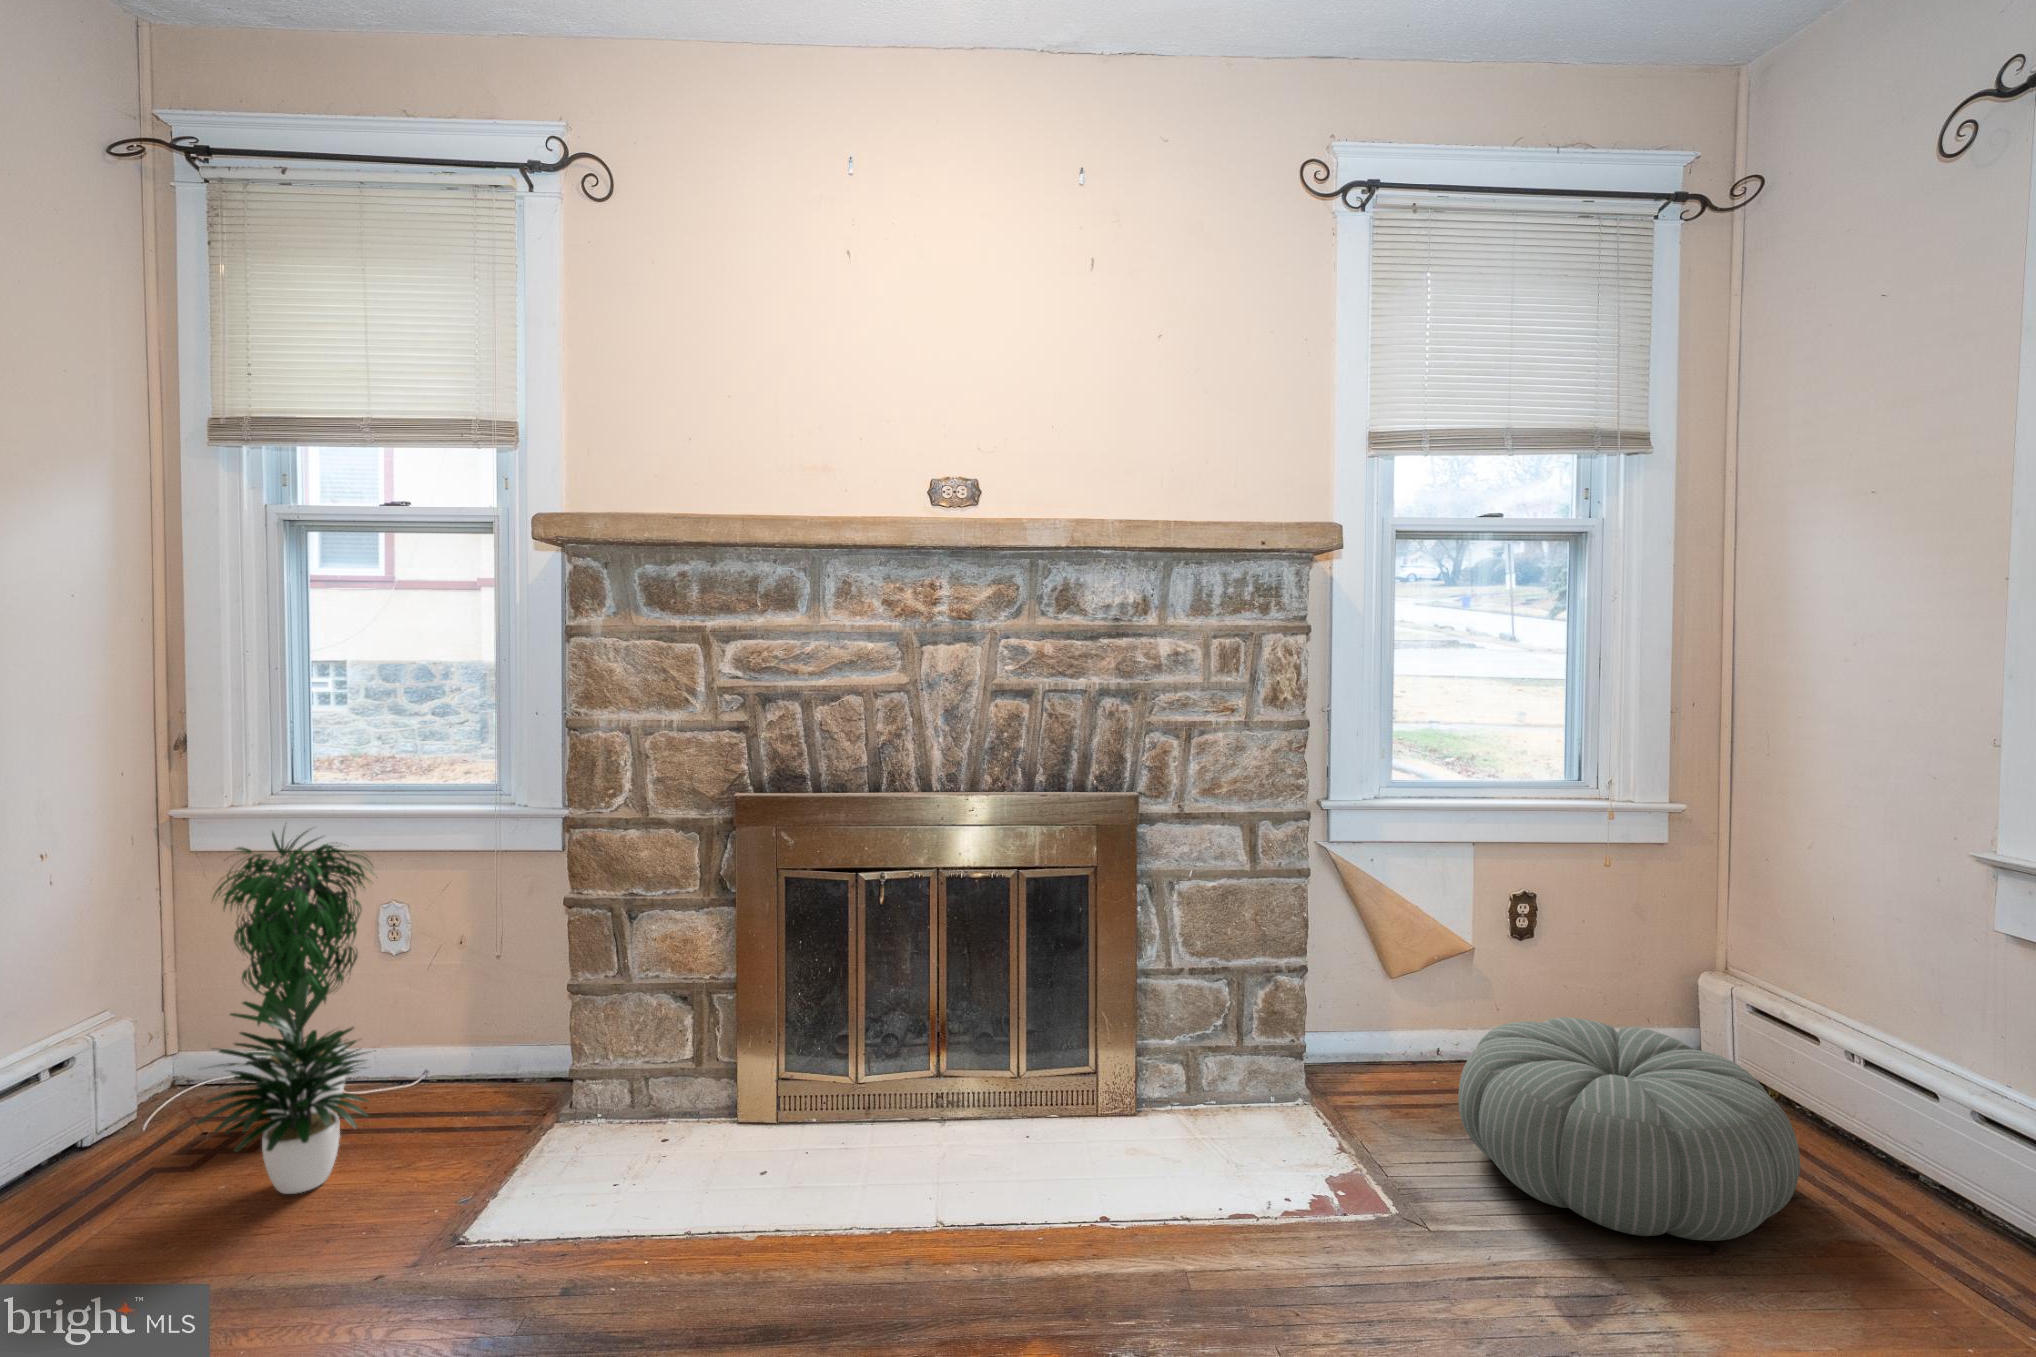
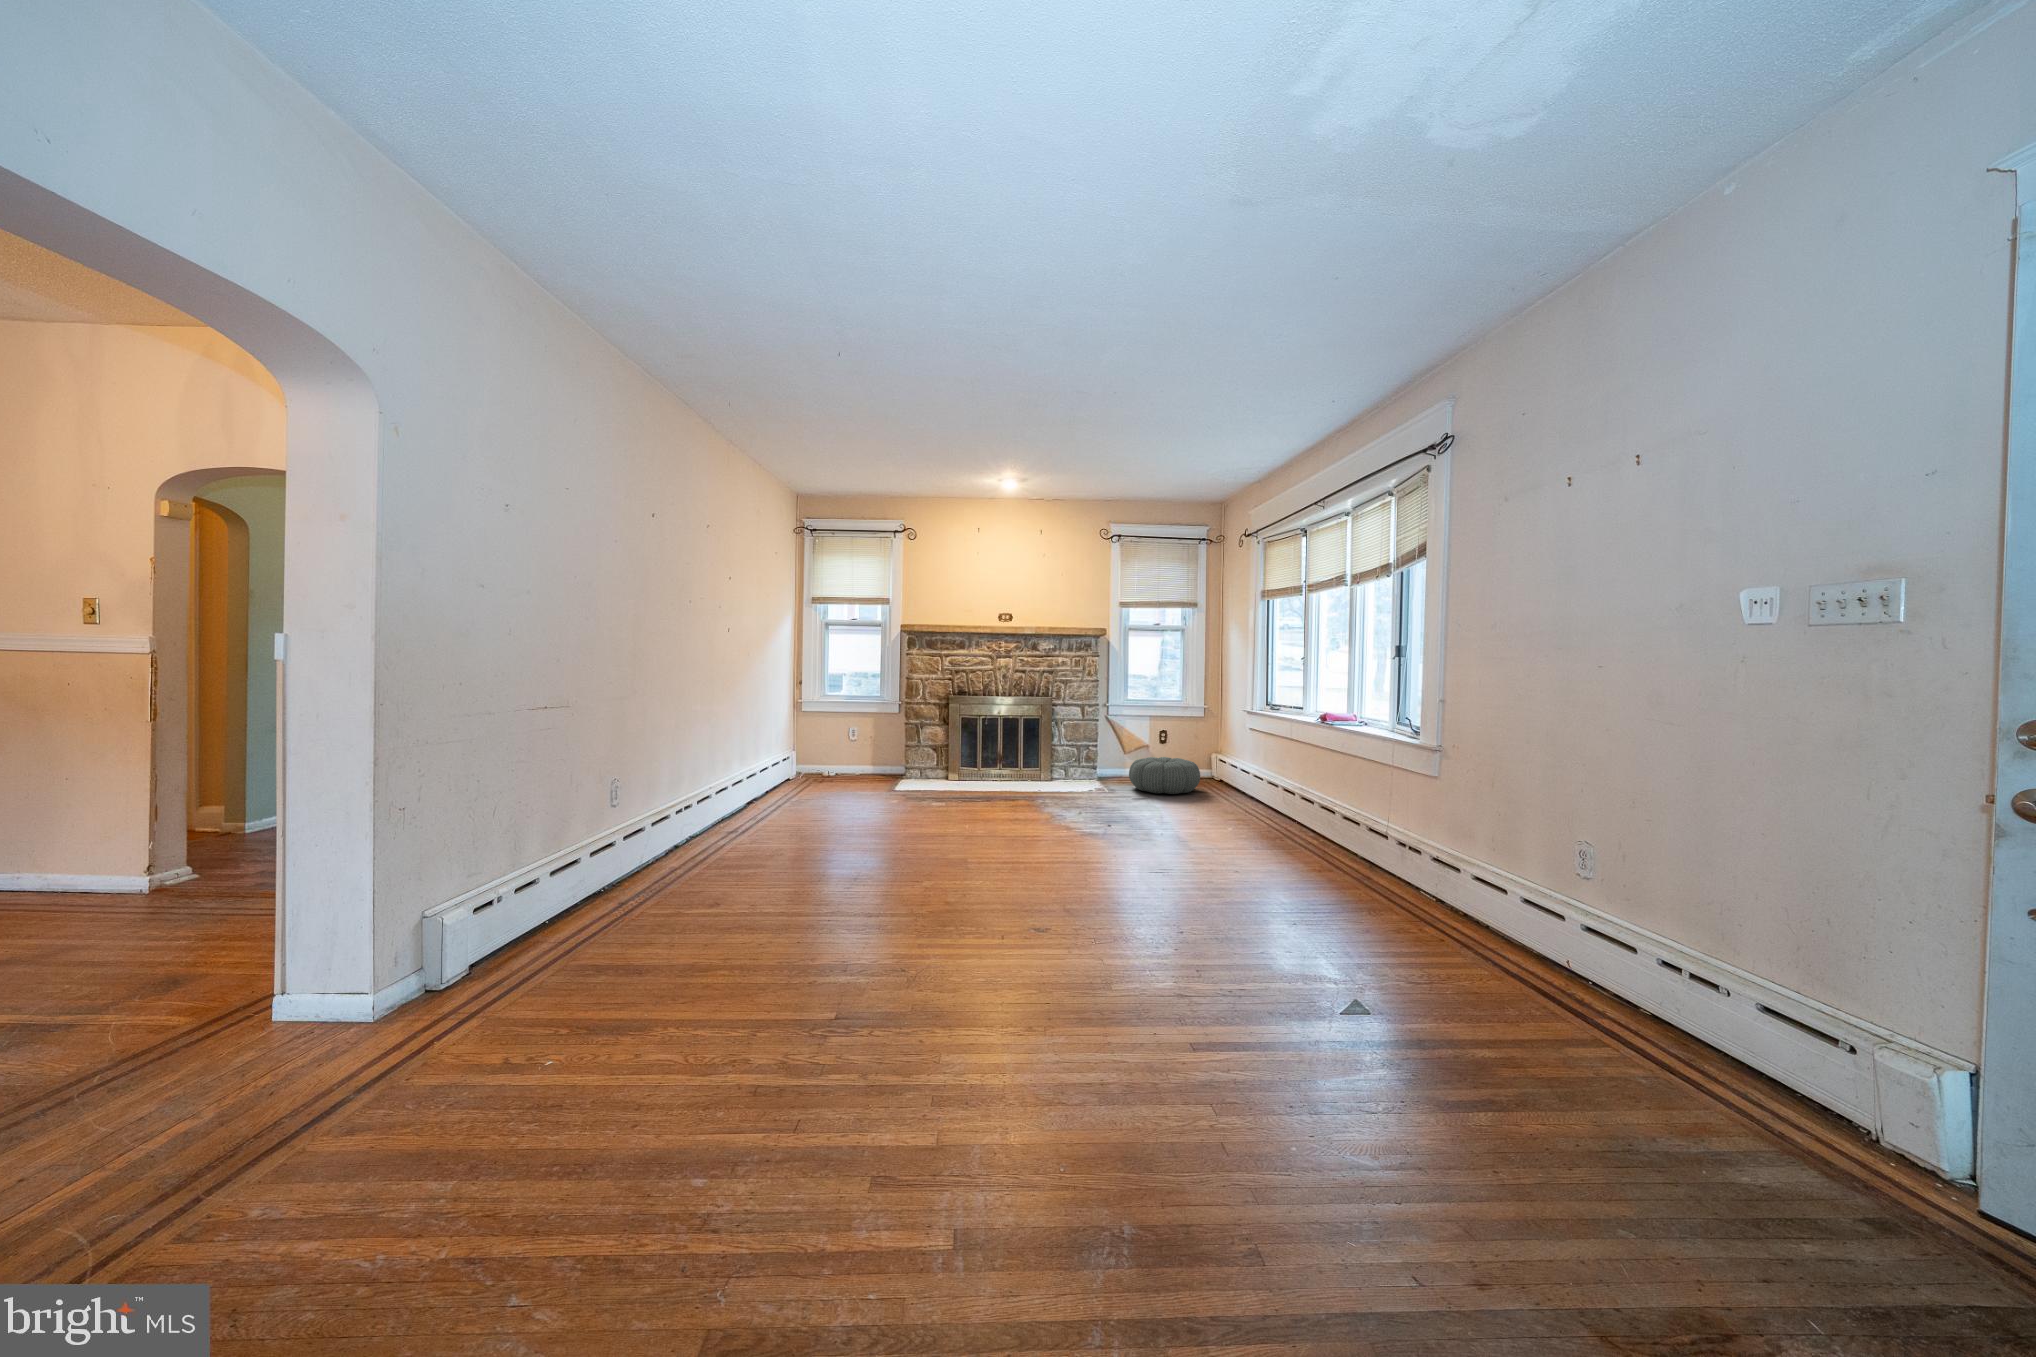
potted plant: present [196,830,372,1194] -> none [820,702,865,785]

